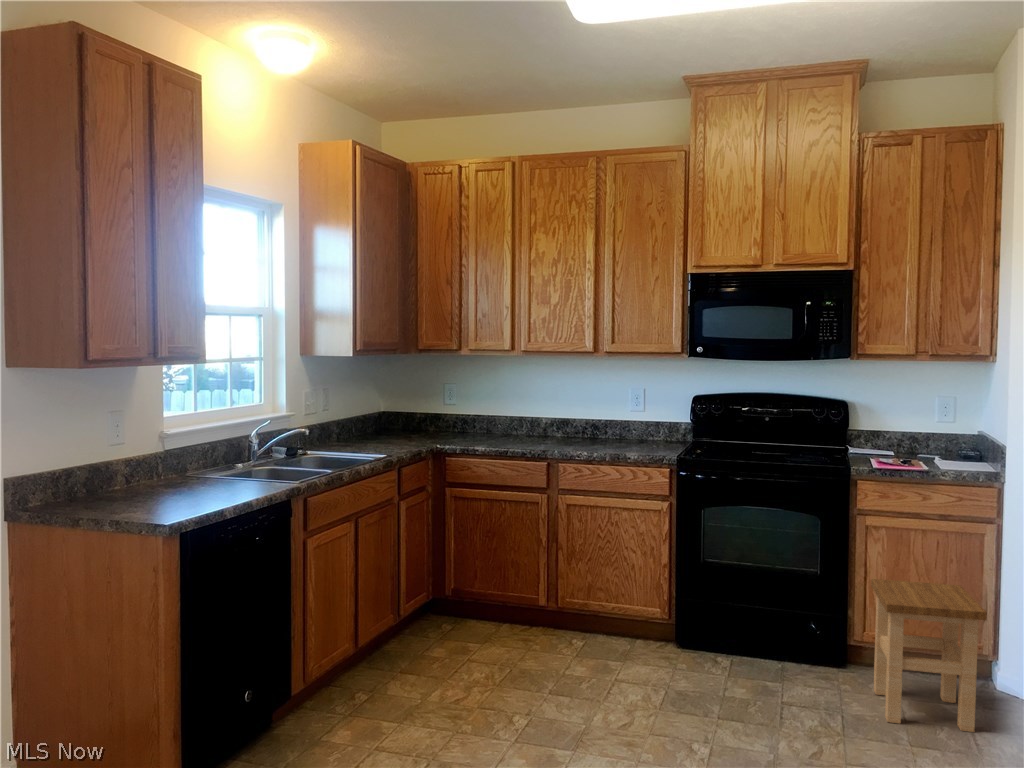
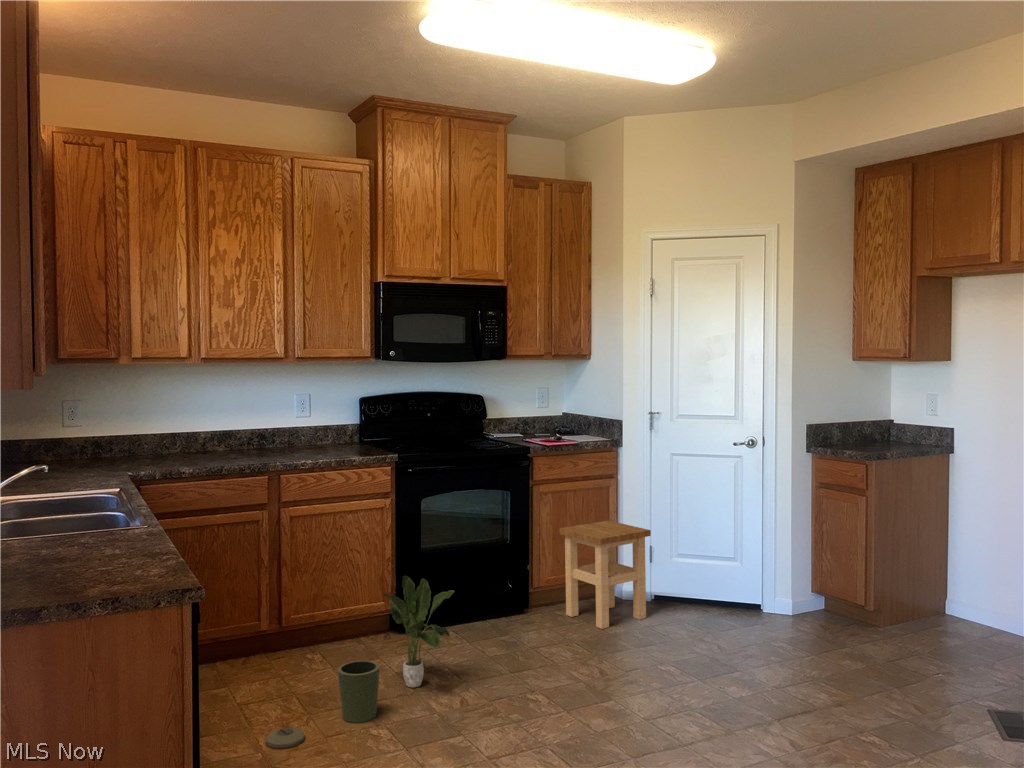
potted plant: none [570,583,643,701] -> present [383,576,454,687]
trash can: none [419,651,533,713] -> present [266,661,379,749]

